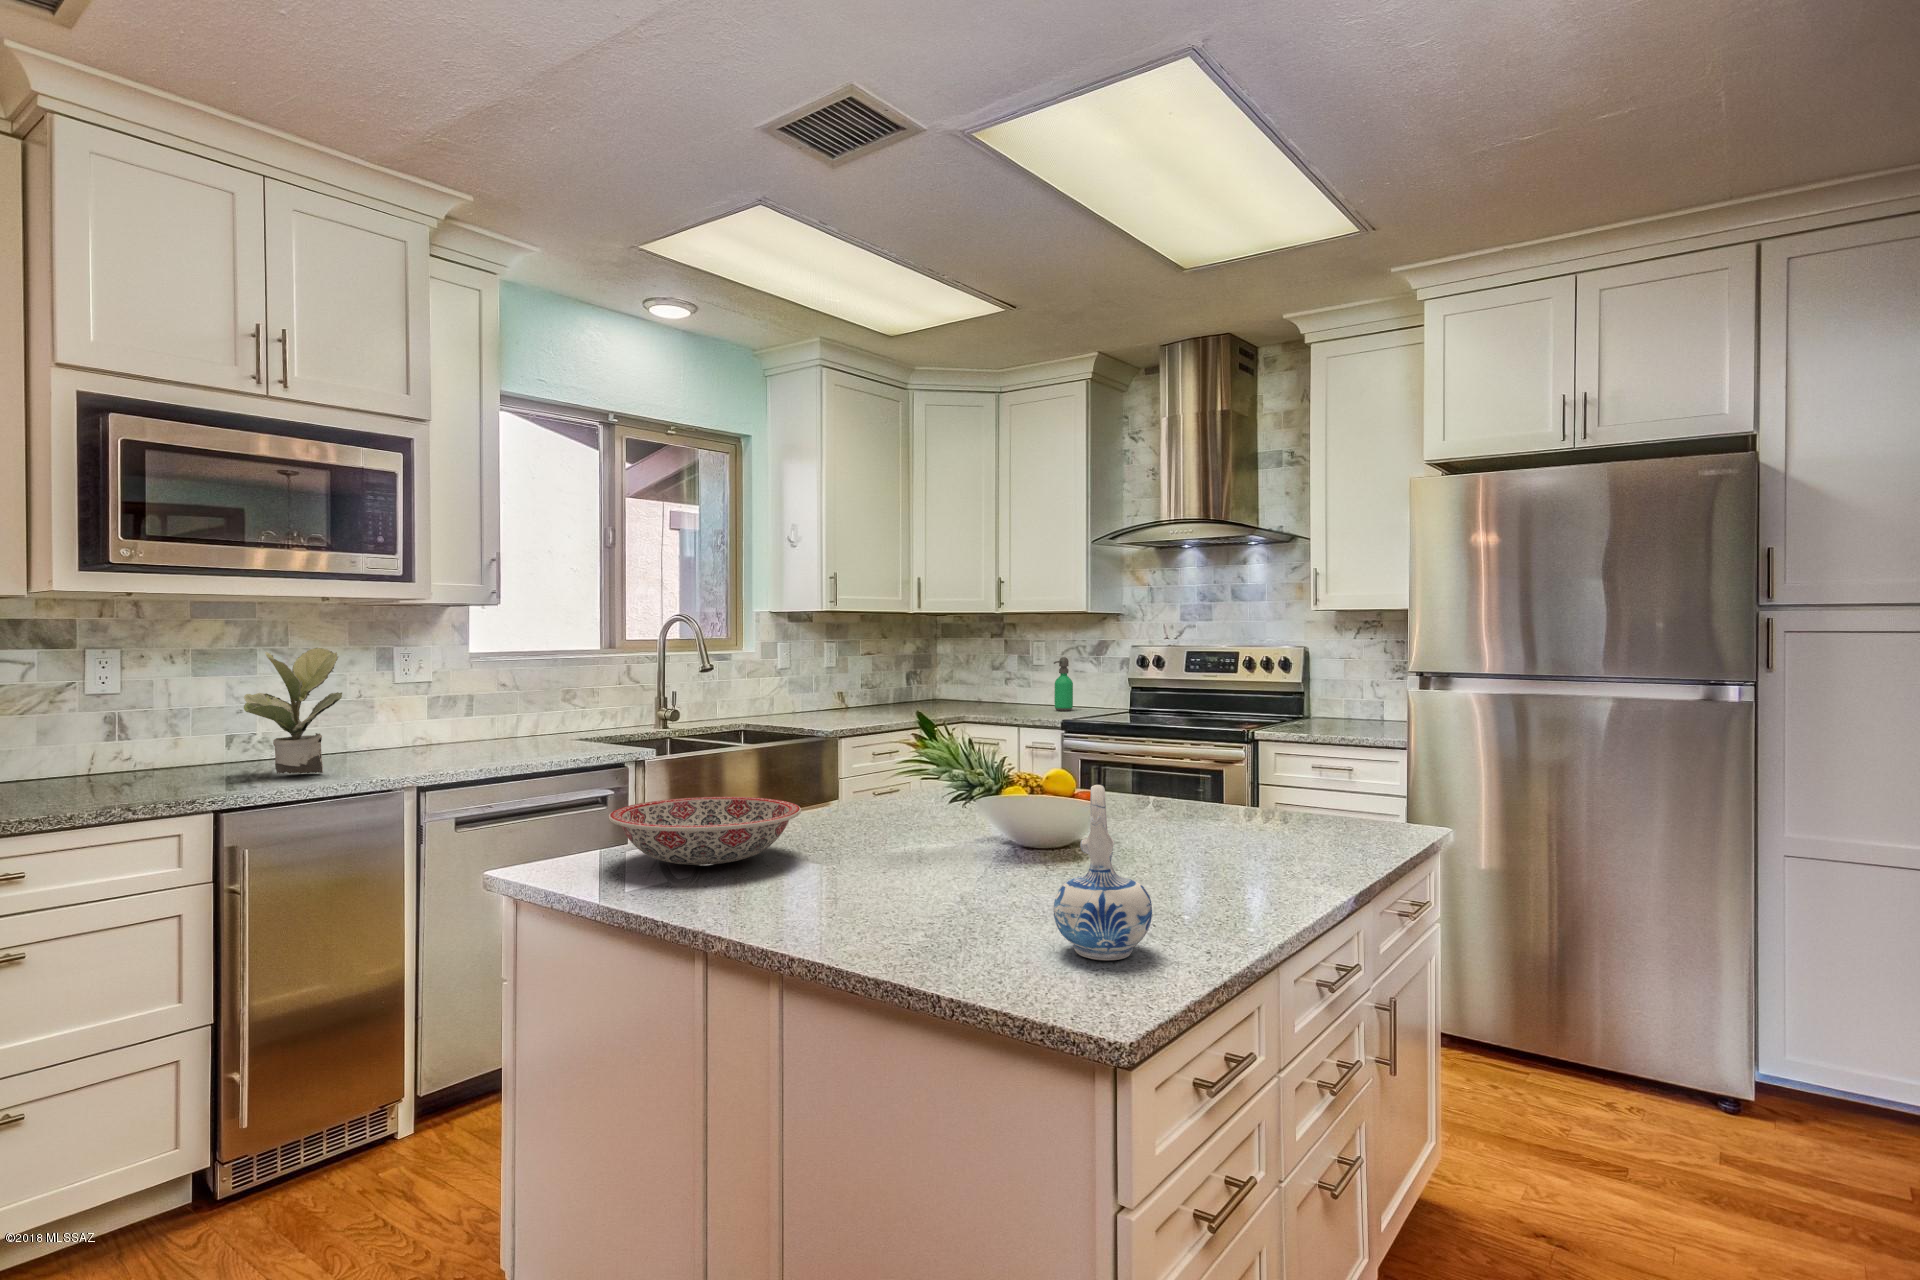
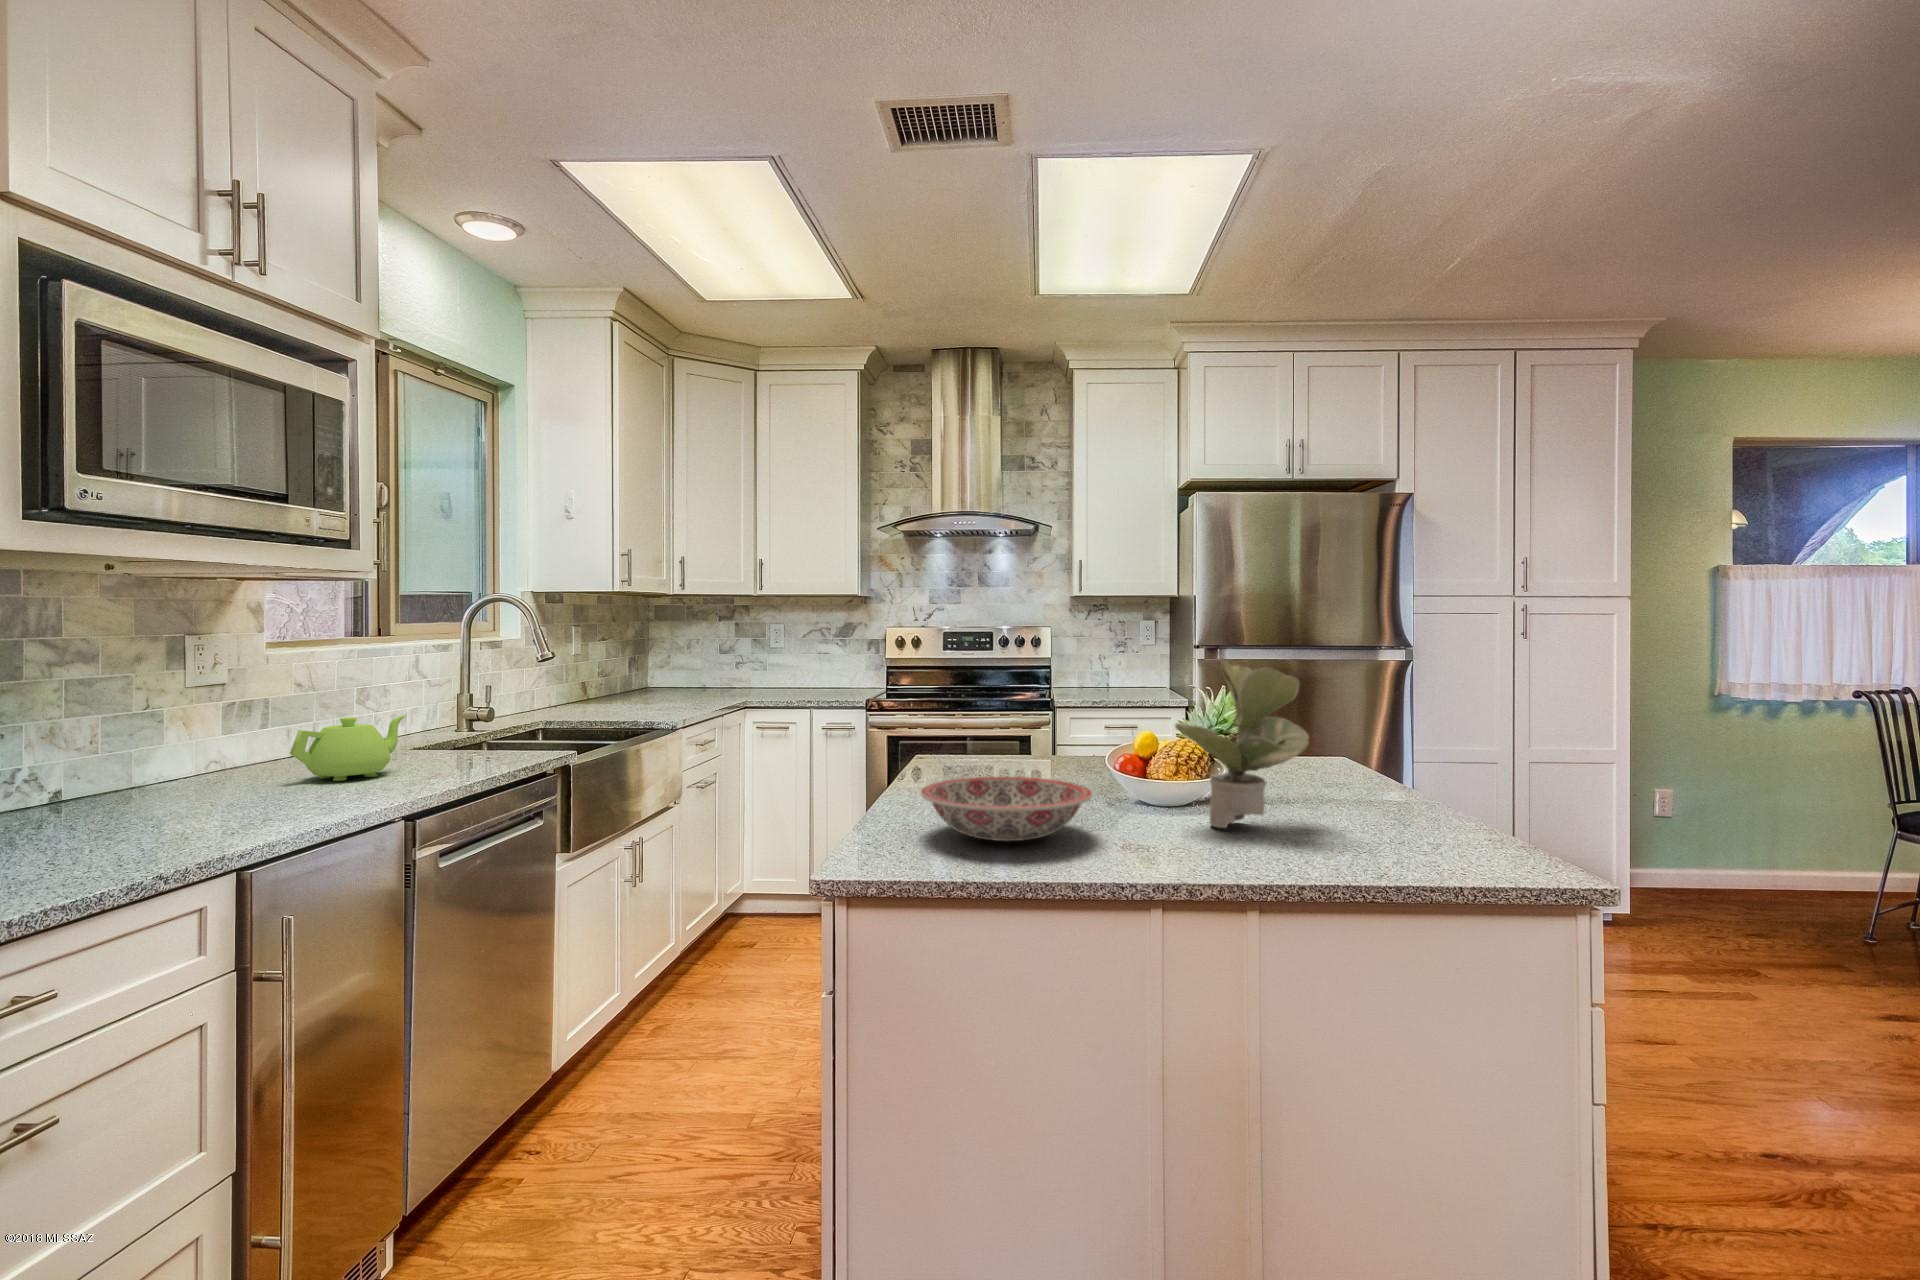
potted plant: present [244,648,342,774] -> present [1175,661,1309,828]
soap dispenser: present [1054,657,1073,711] -> none [813,639,830,688]
teapot: none [415,710,508,760] -> present [290,715,406,781]
ceramic pitcher: present [1053,785,1152,960] -> none [1410,735,1485,852]

